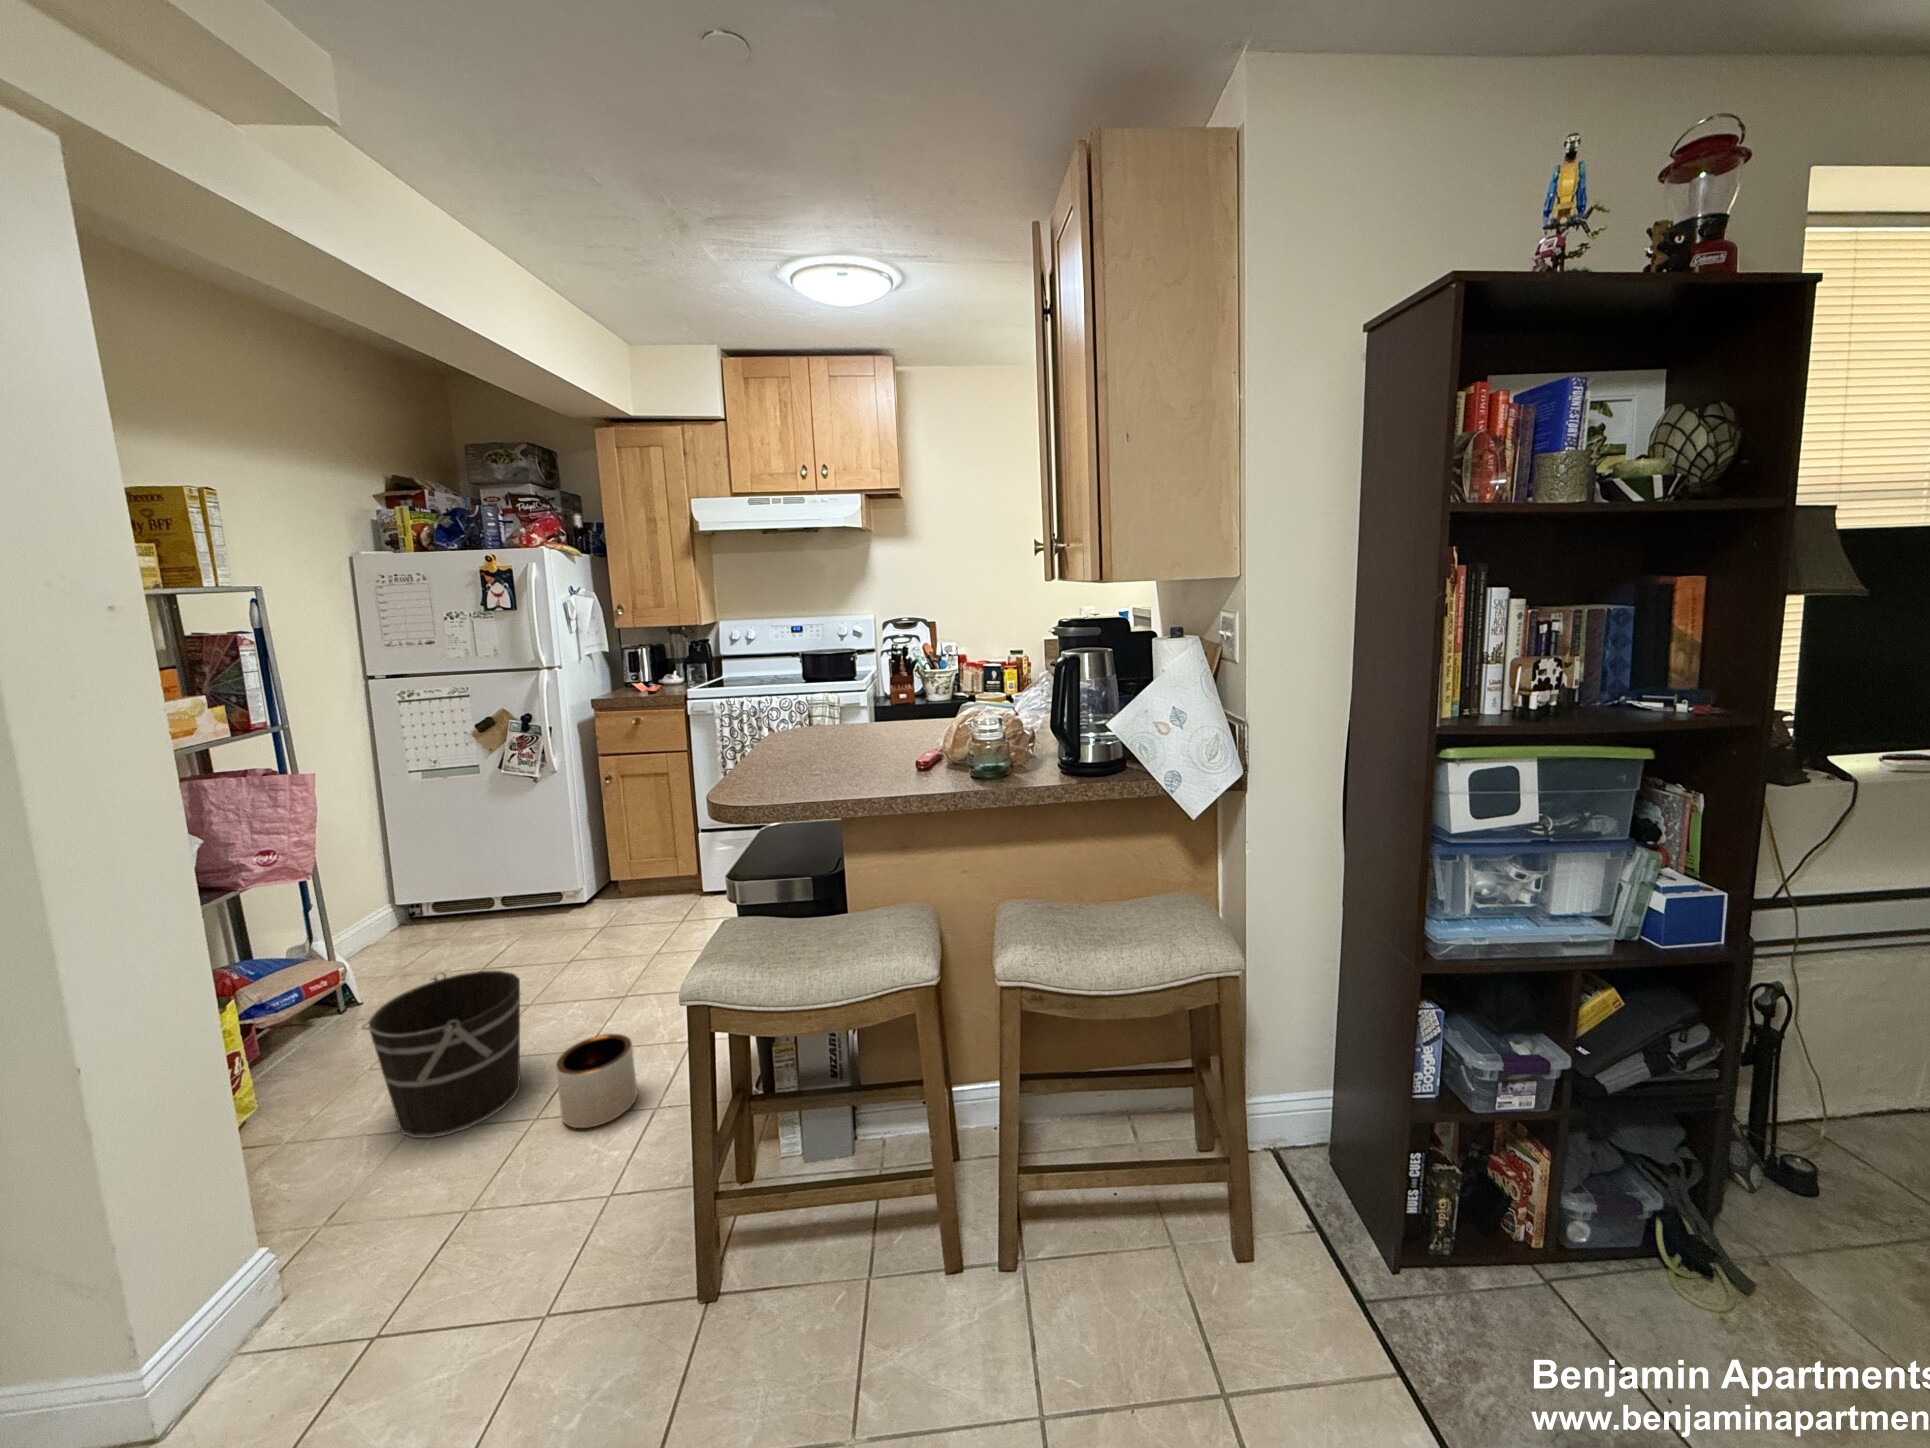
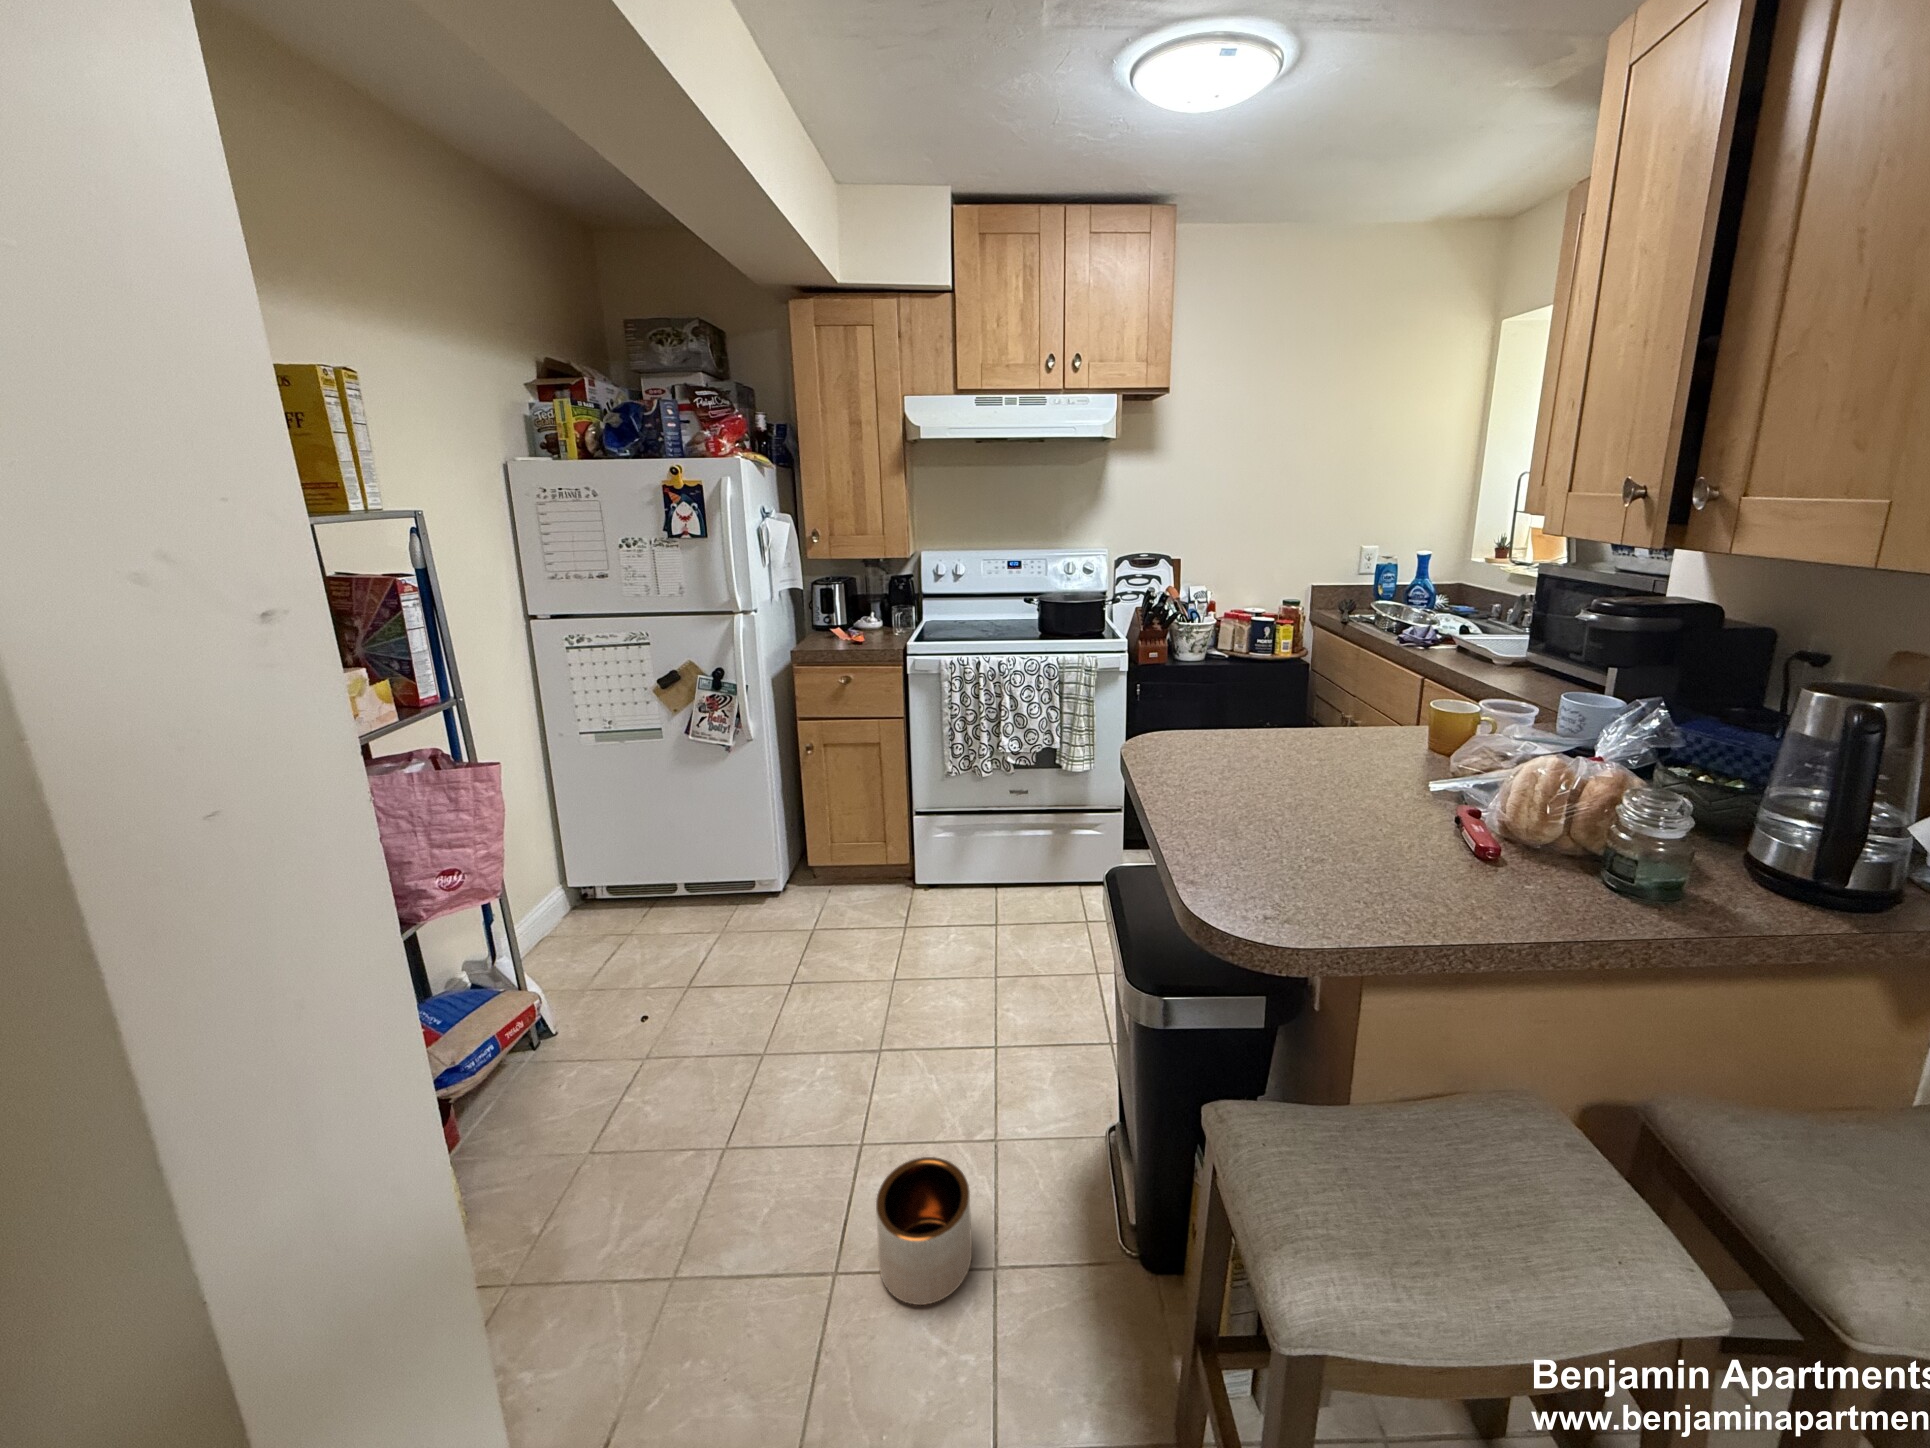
bucket: present [362,971,520,1138] -> none [618,1050,806,1300]

